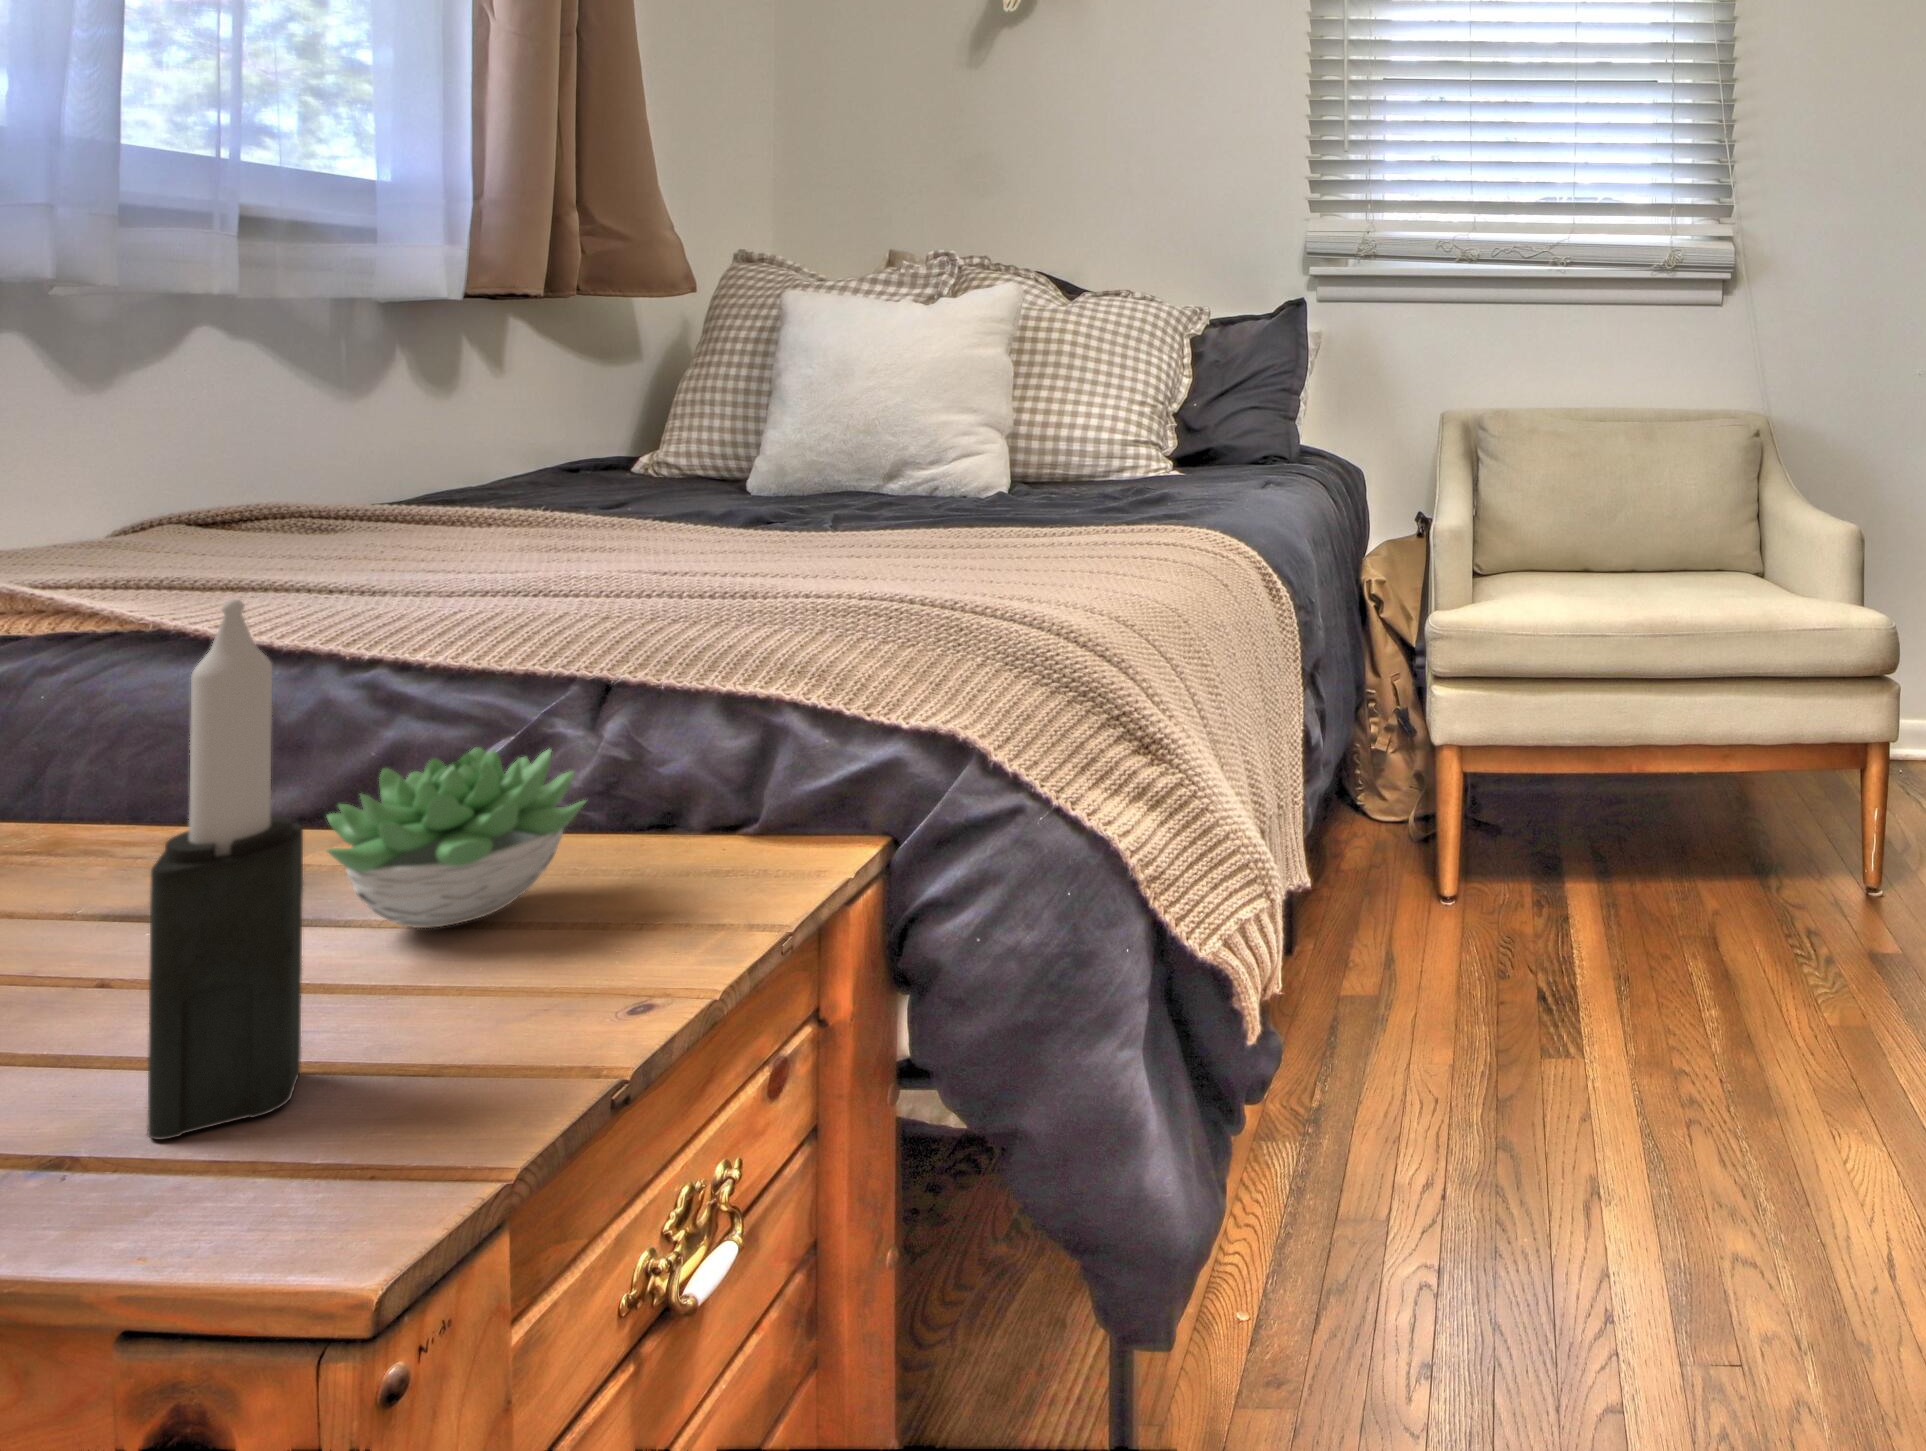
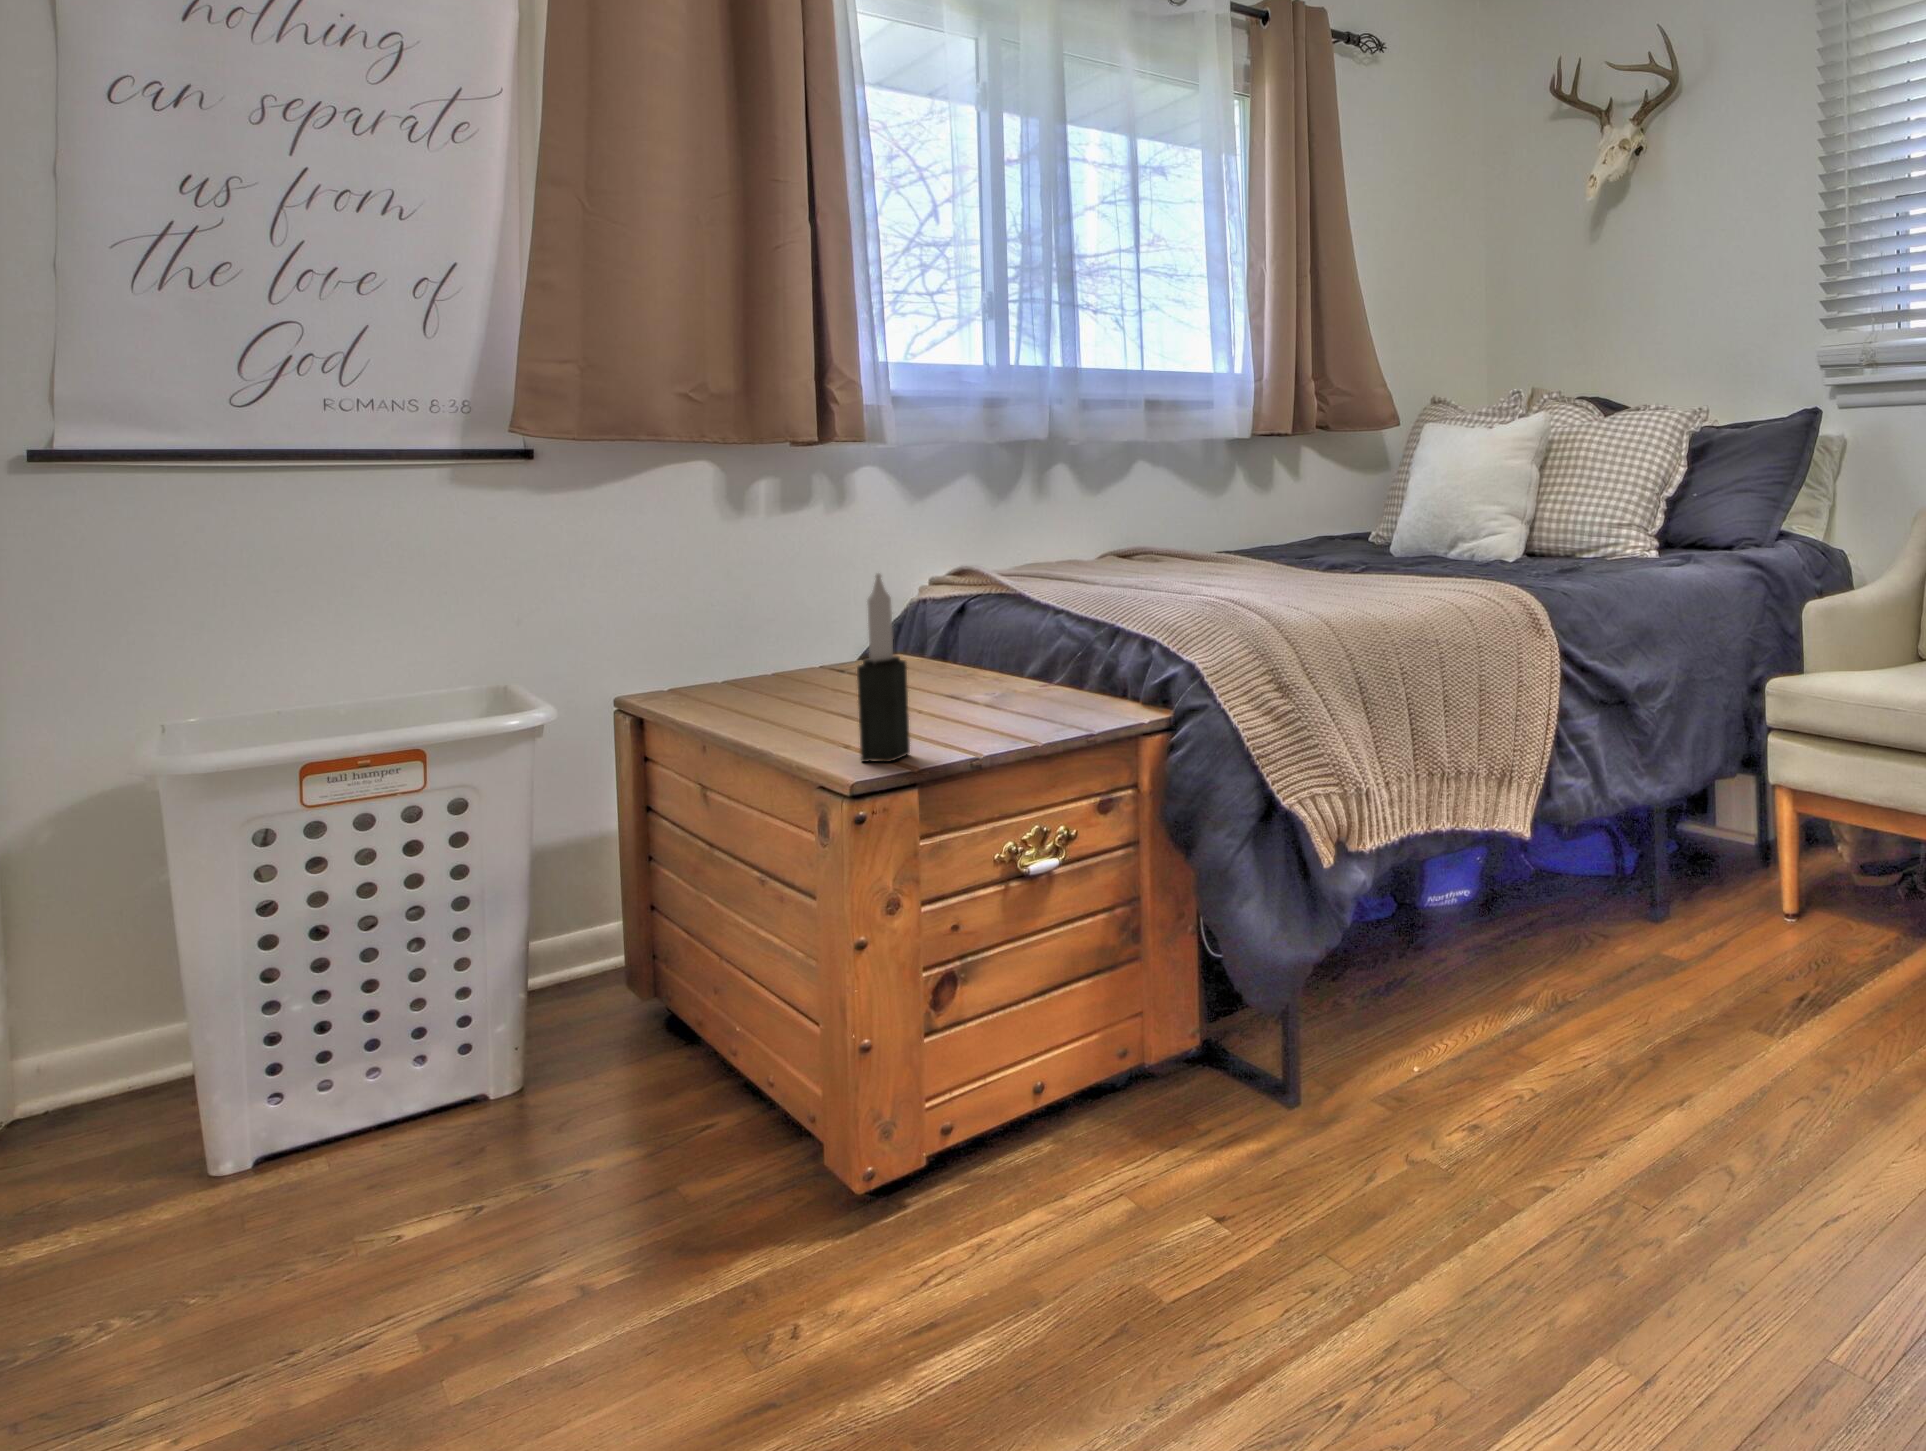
succulent plant: present [327,747,586,928] -> none [955,655,1061,726]

